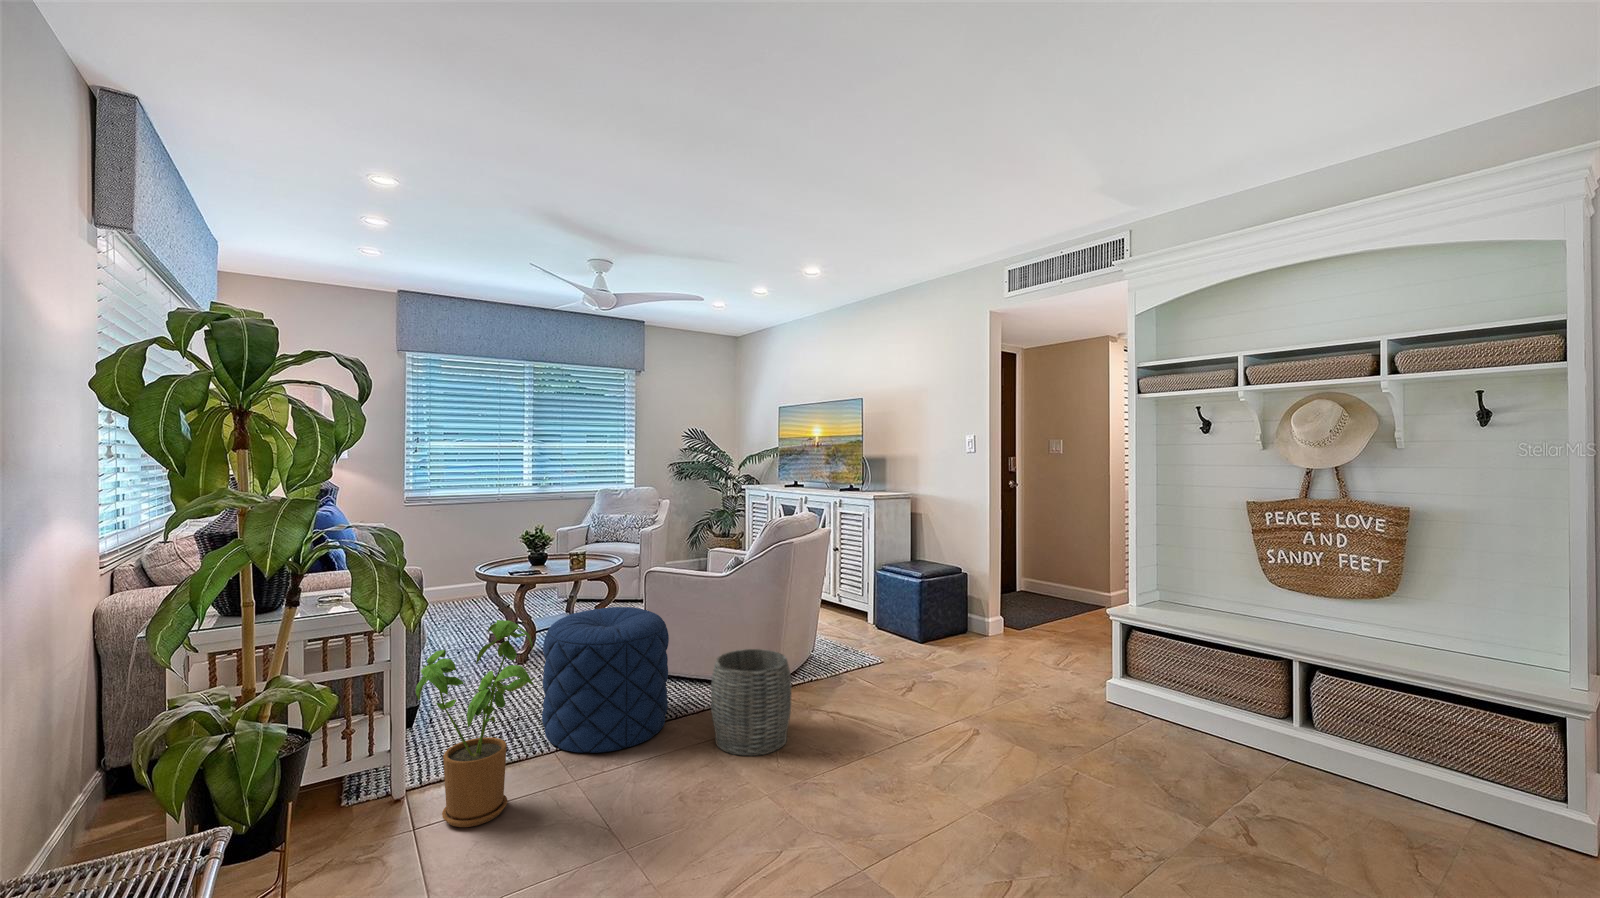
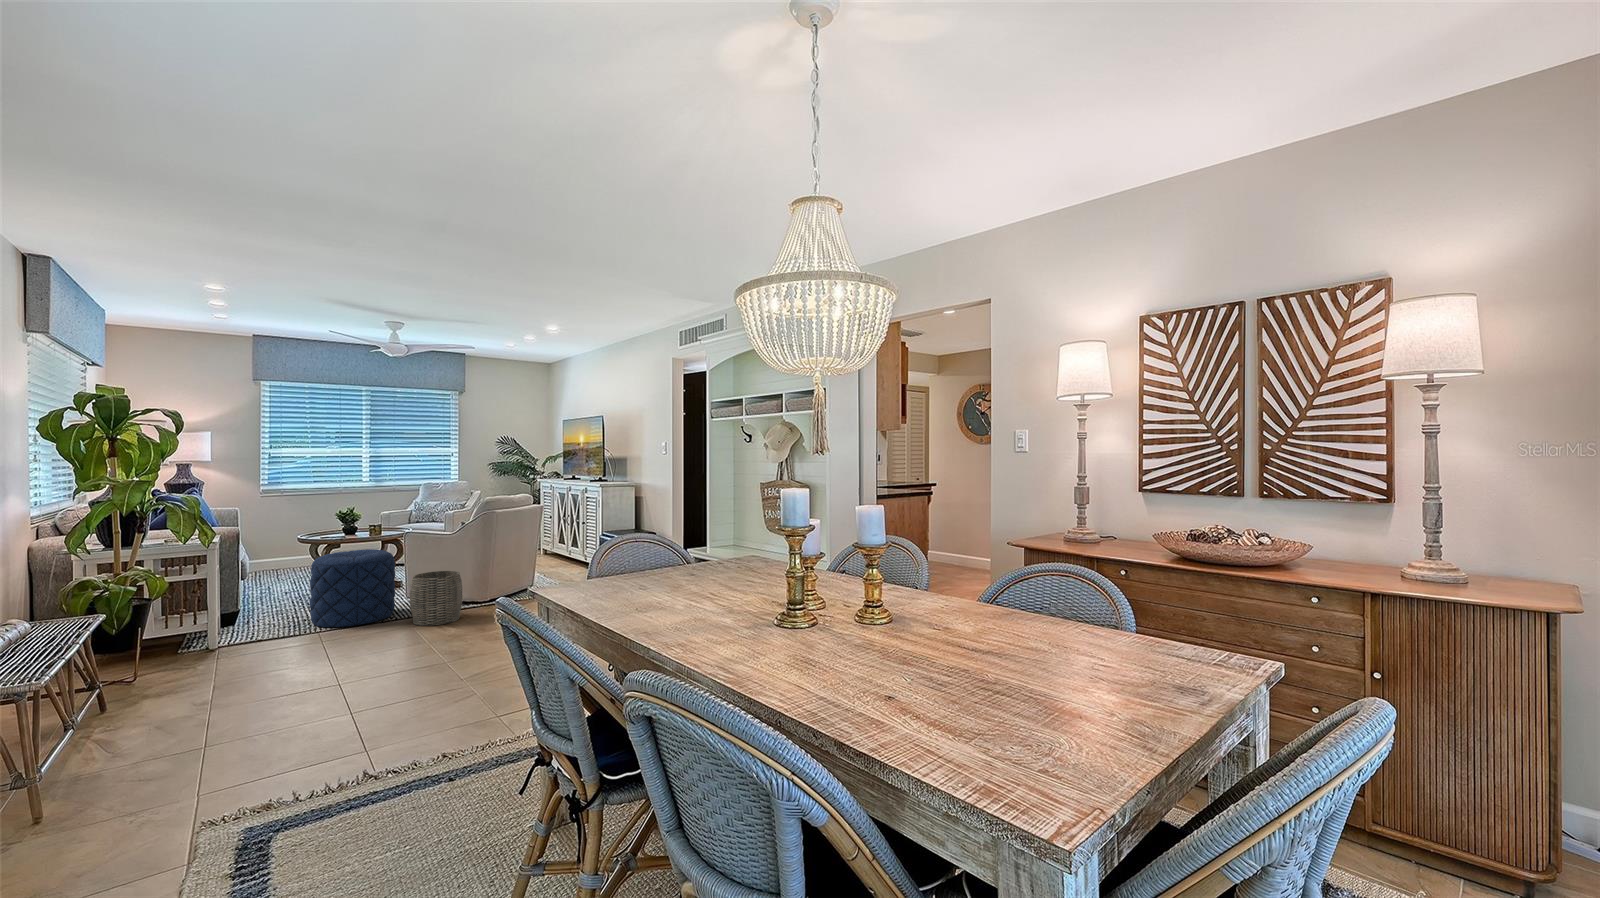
house plant: present [416,620,535,827] -> none [216,546,288,651]

